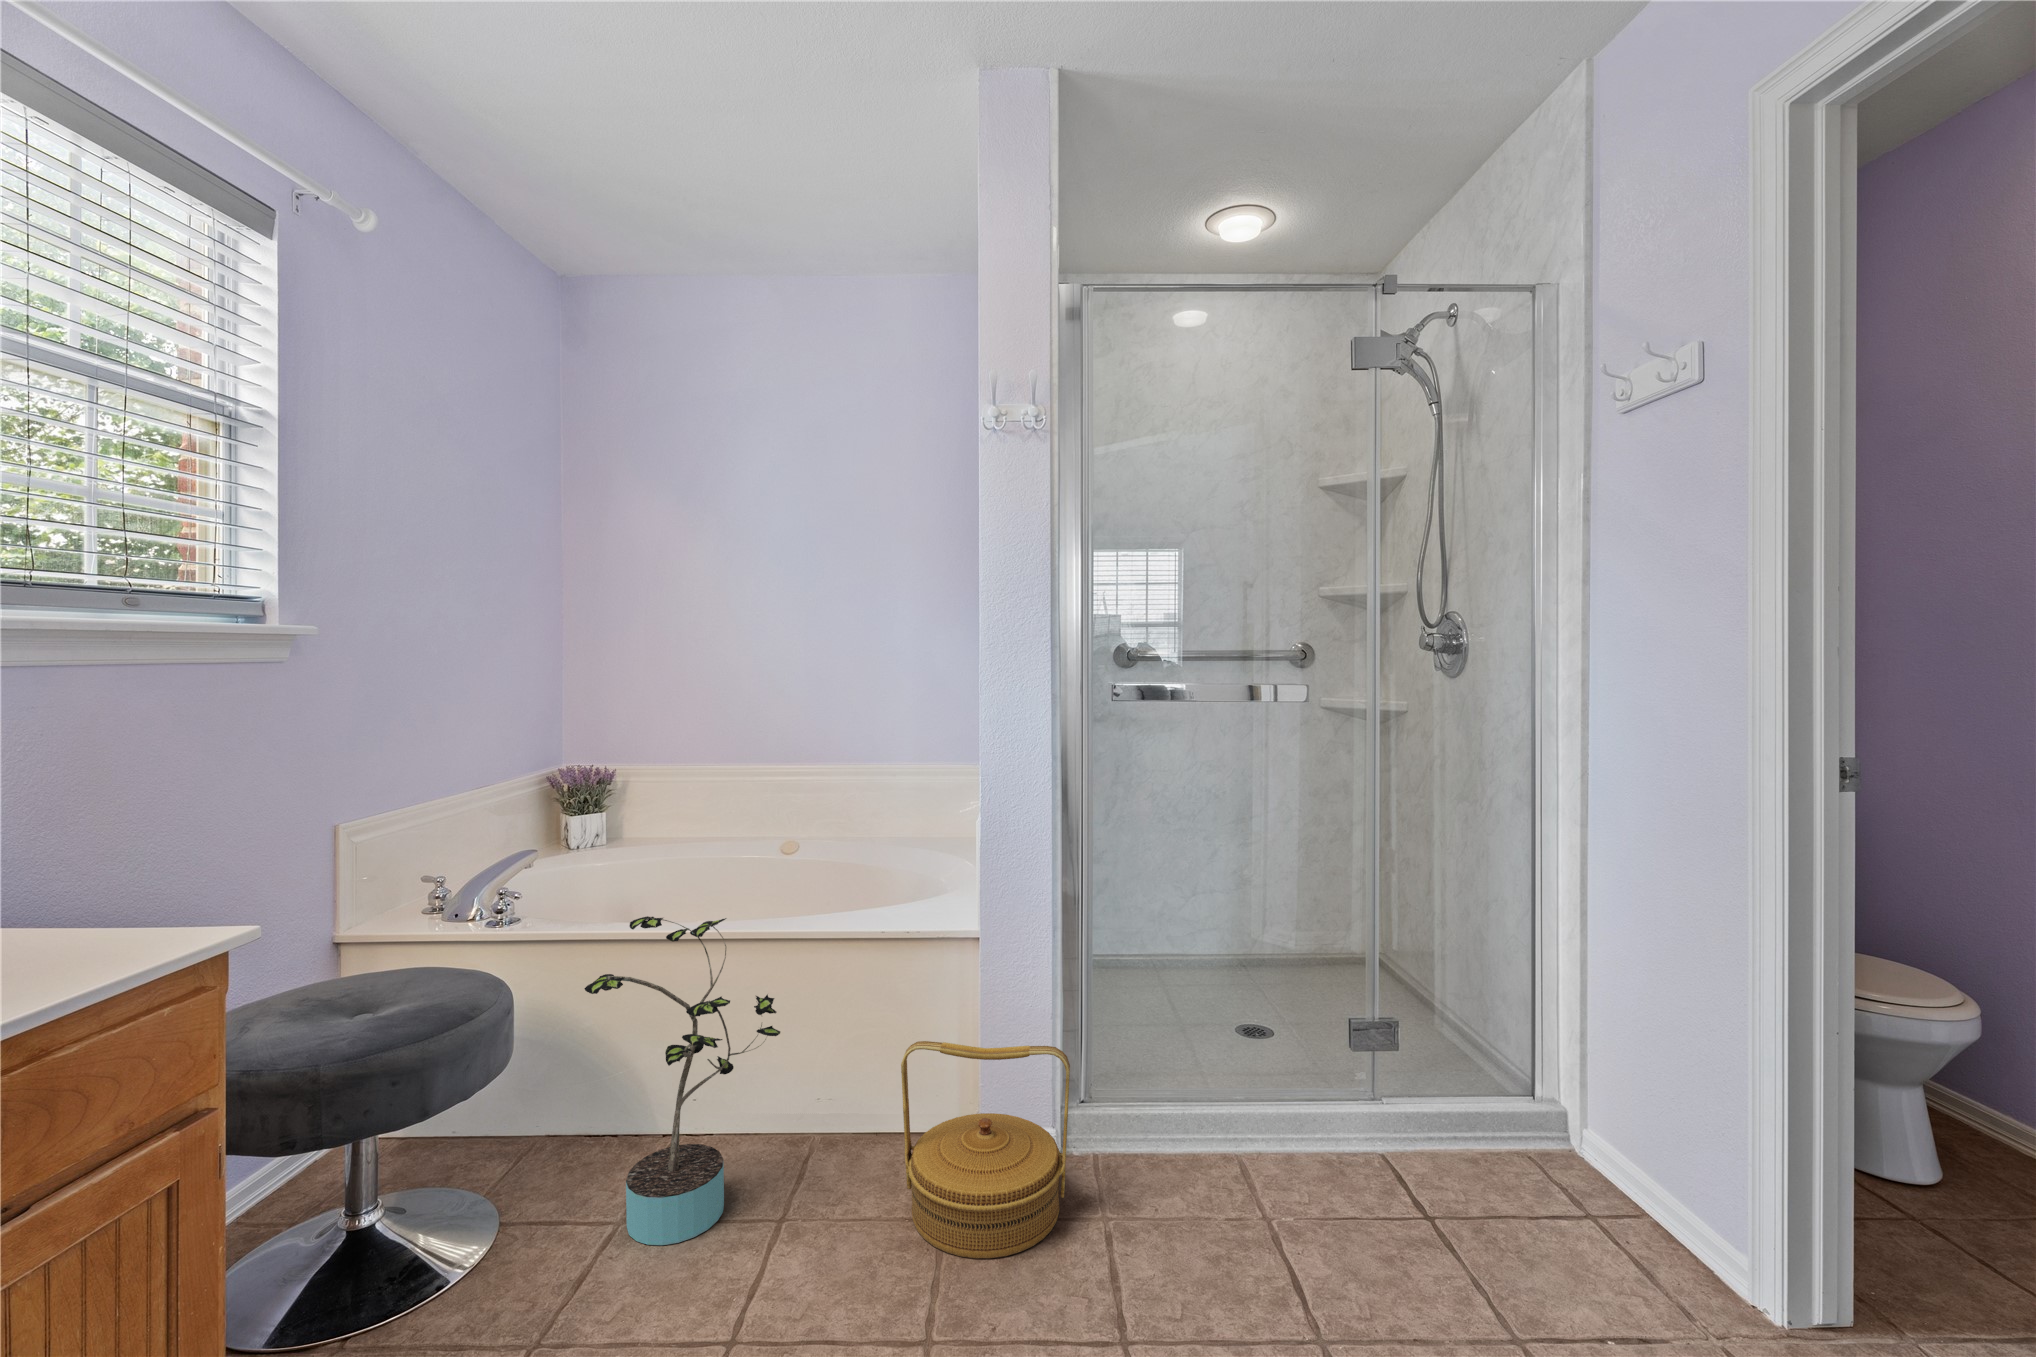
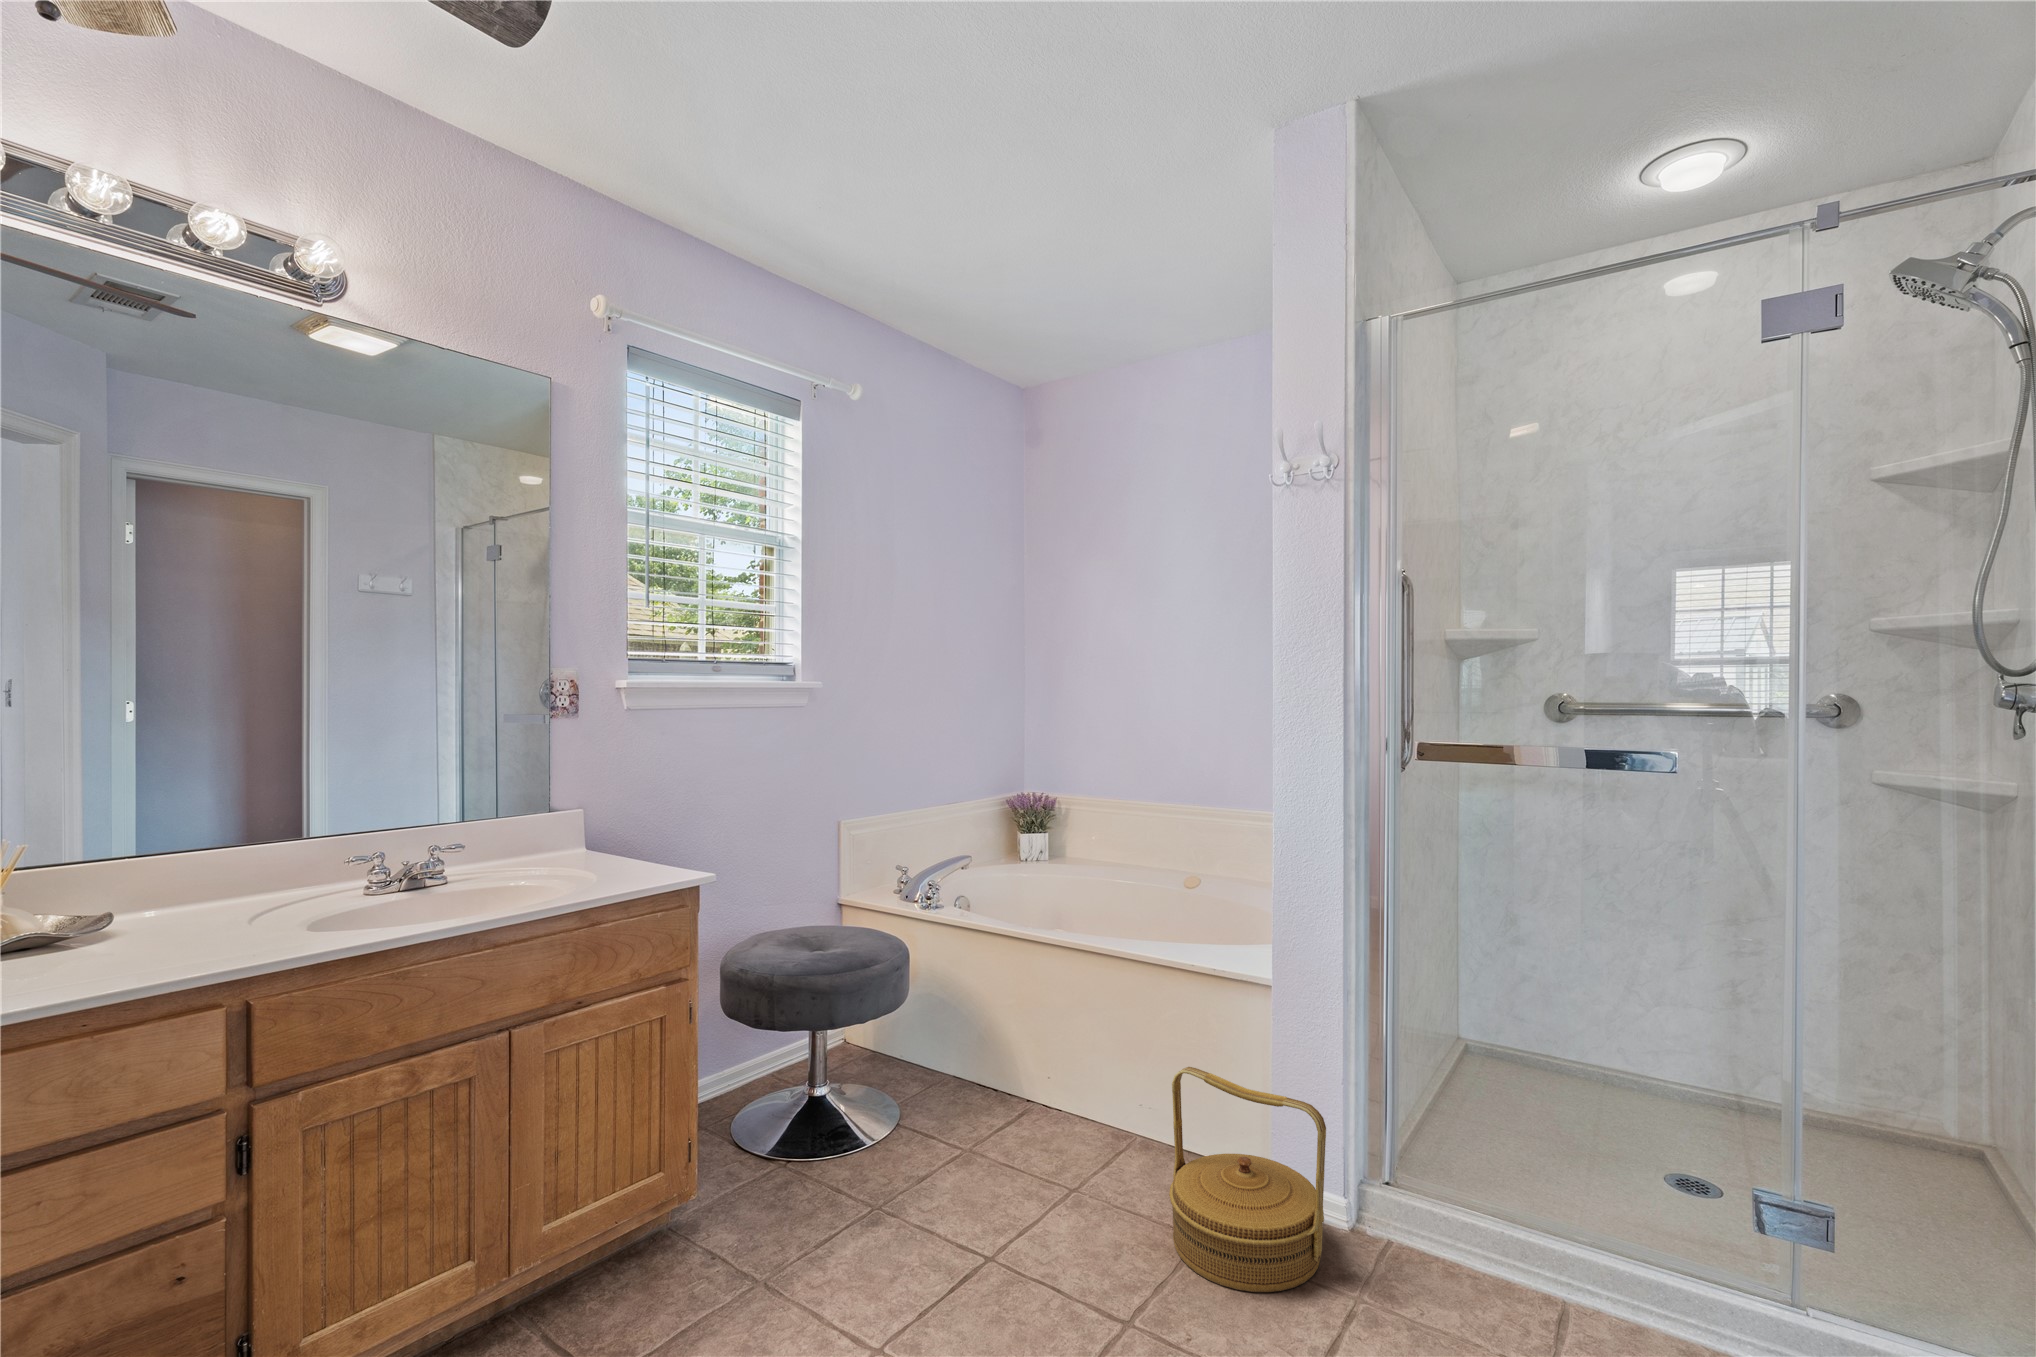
potted plant: present [584,916,780,1245] -> none [933,914,1079,1180]

